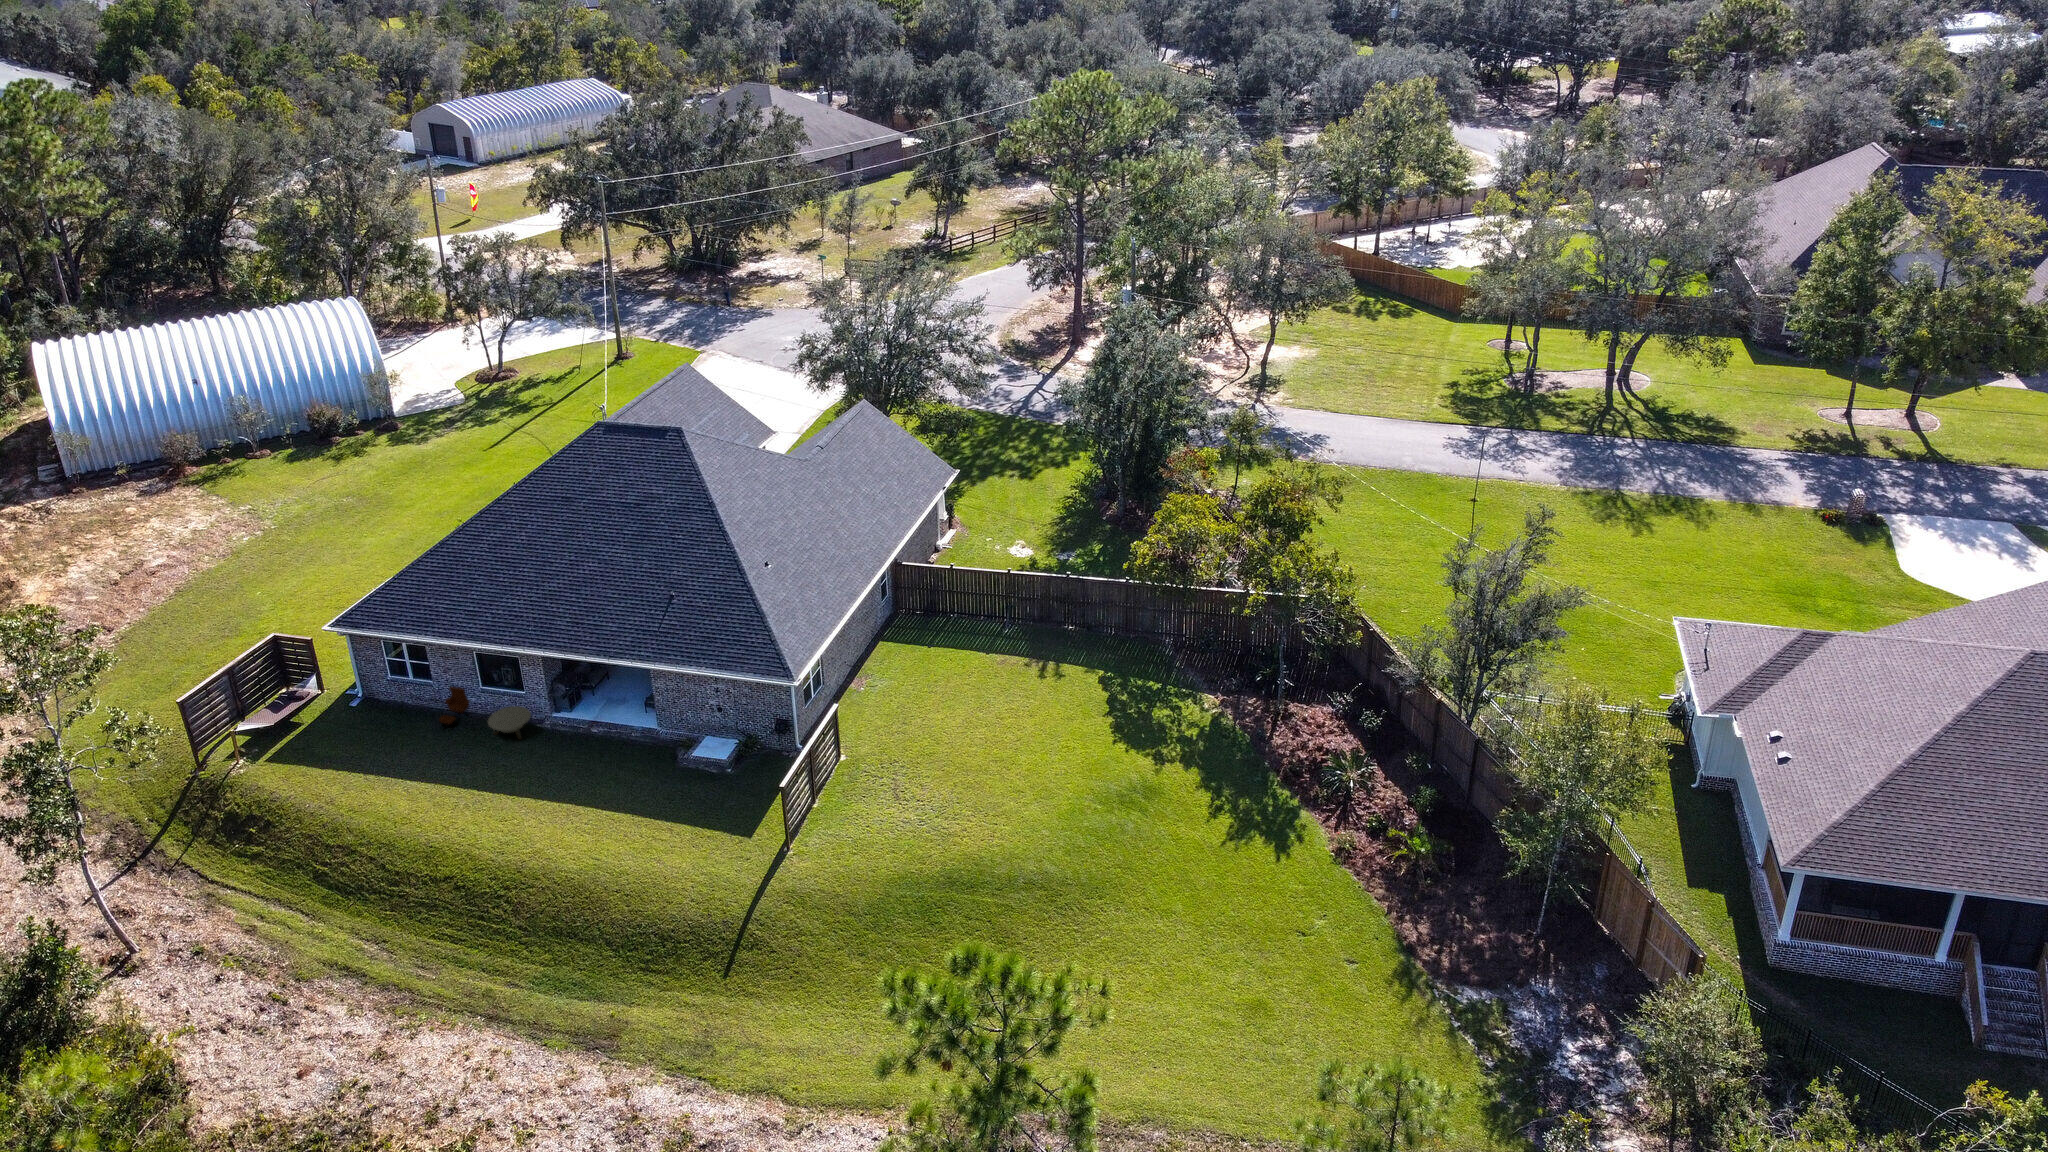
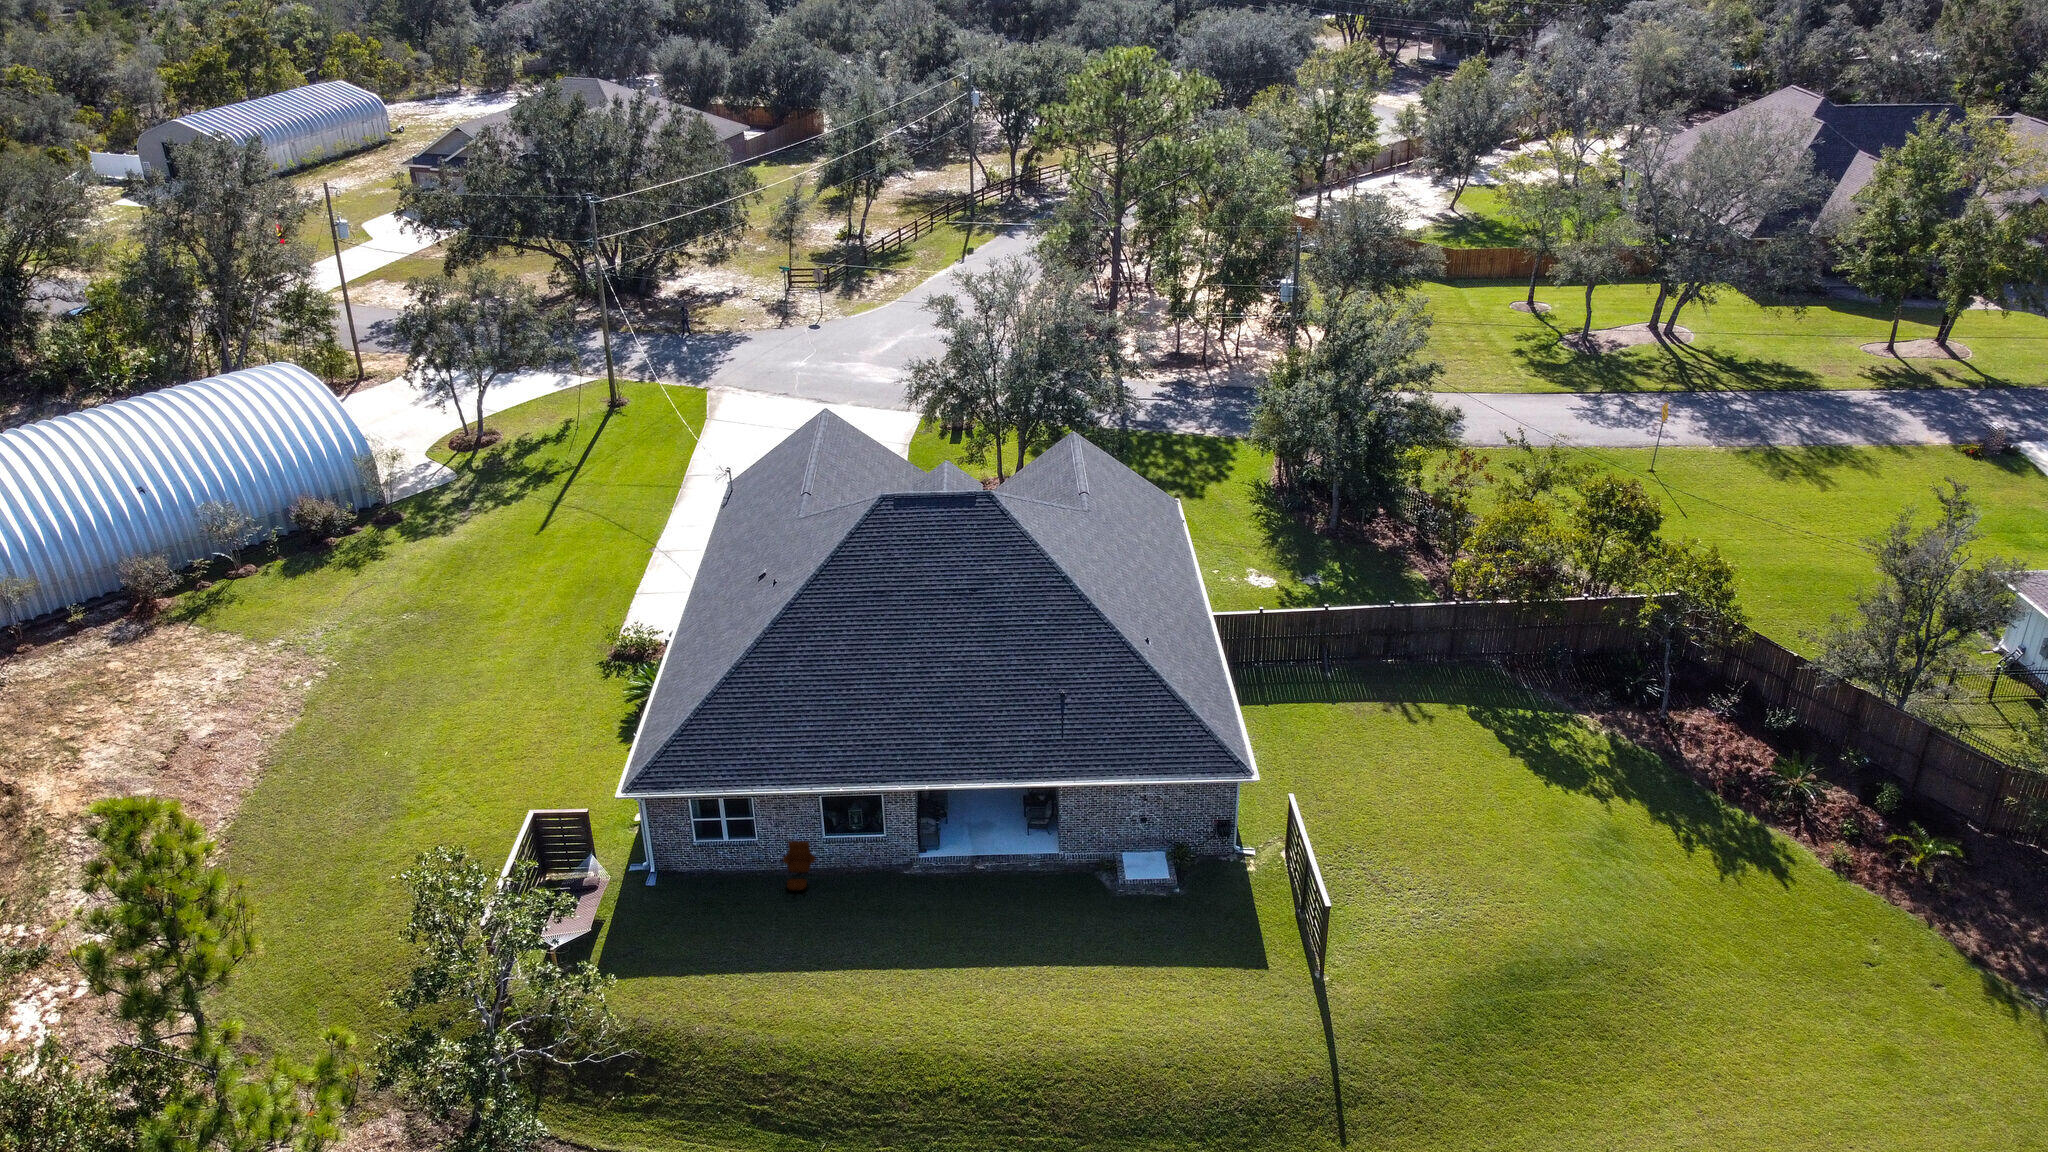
round table: present [488,706,531,739] -> none [855,852,906,894]

